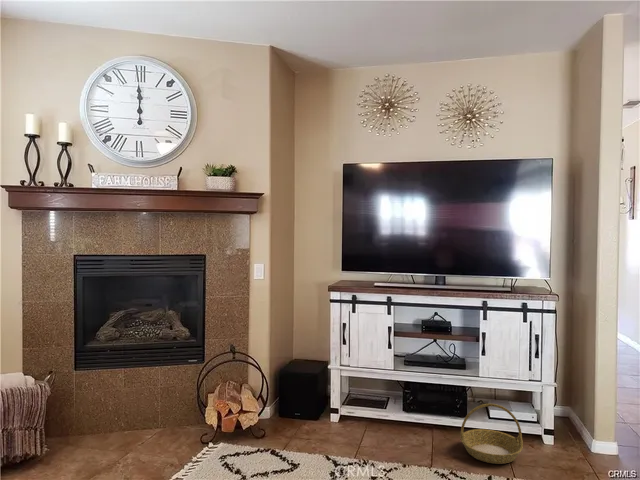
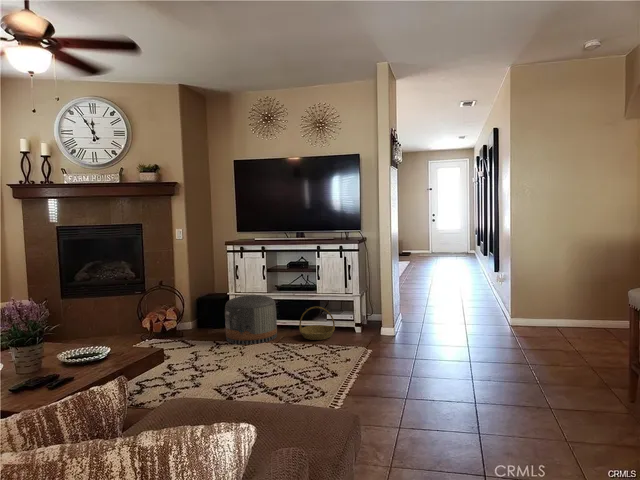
pouf: none [339,375,422,468] -> present [225,295,277,344]

